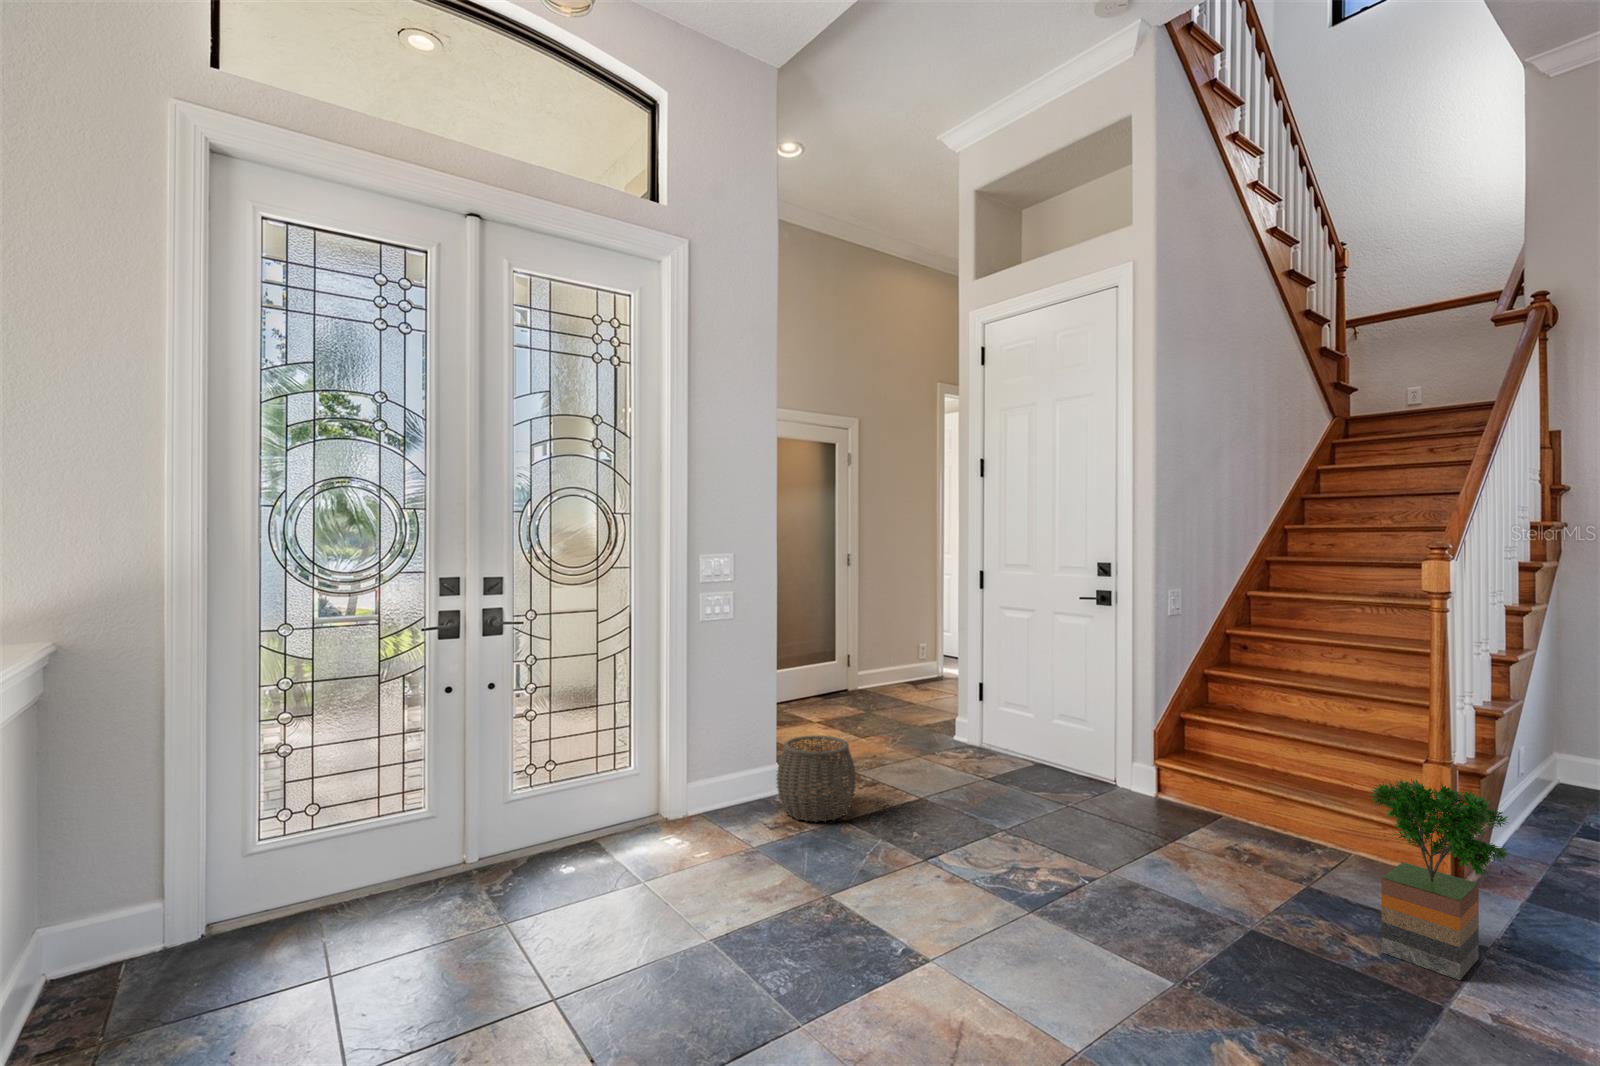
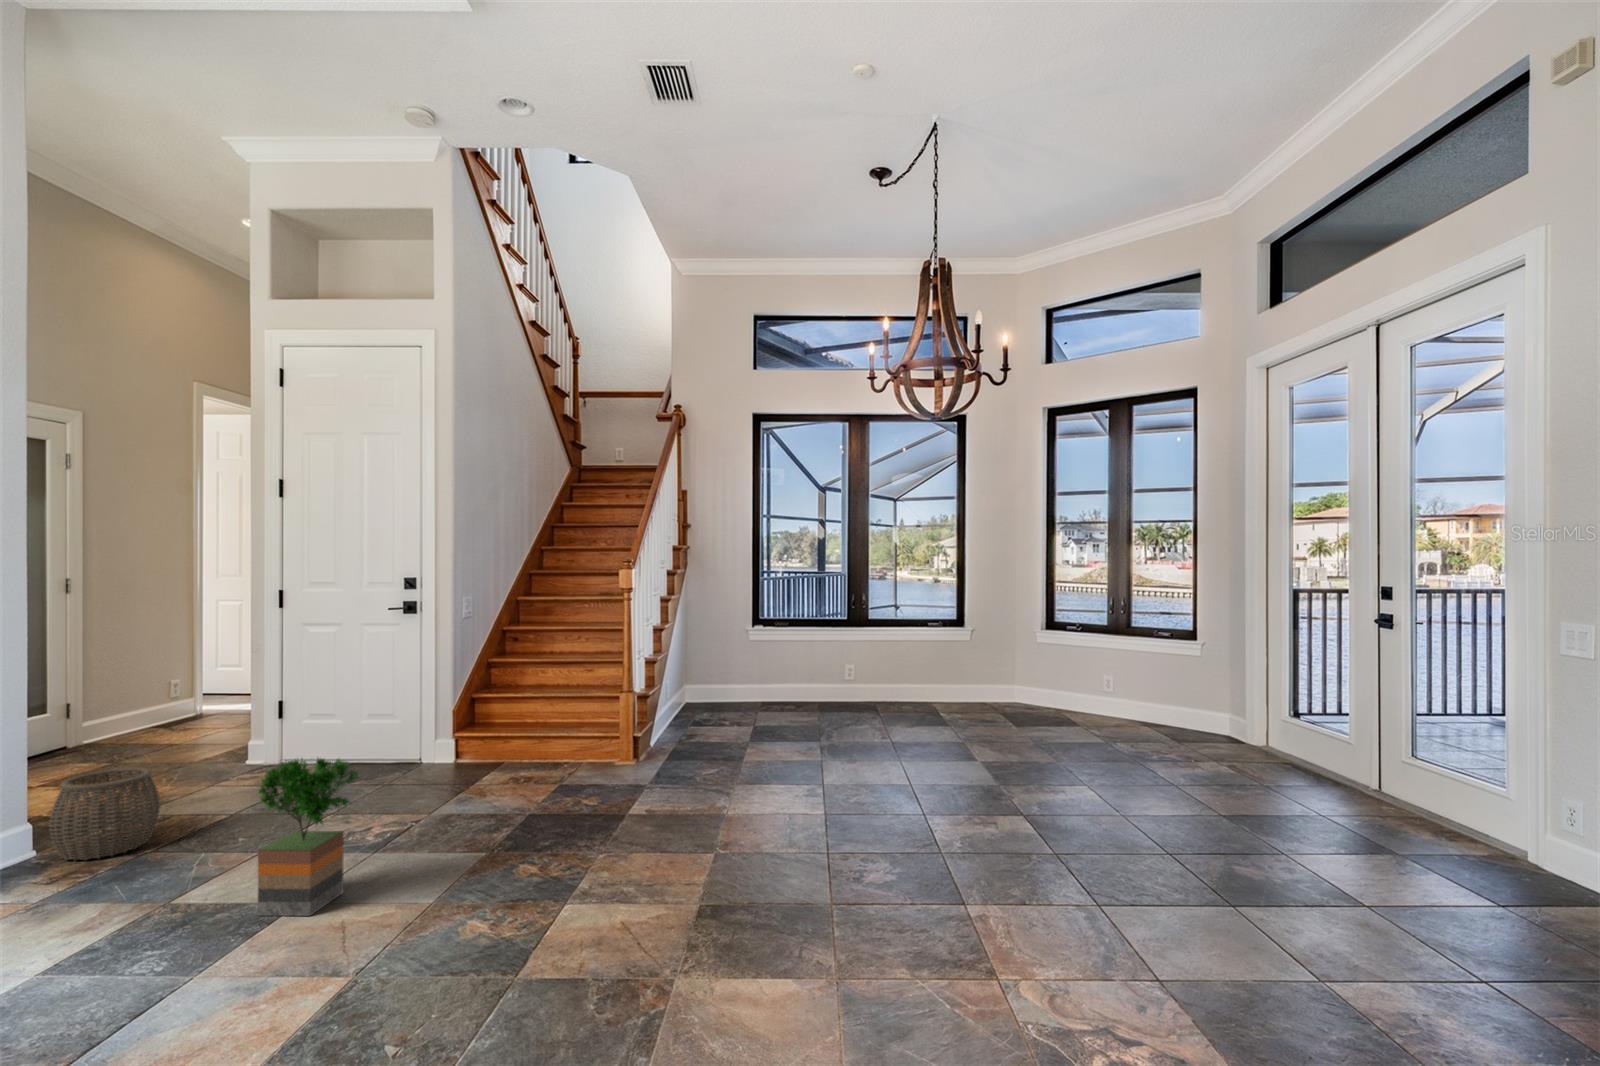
potted tree: present [1370,779,1510,980] -> present [258,758,360,916]

